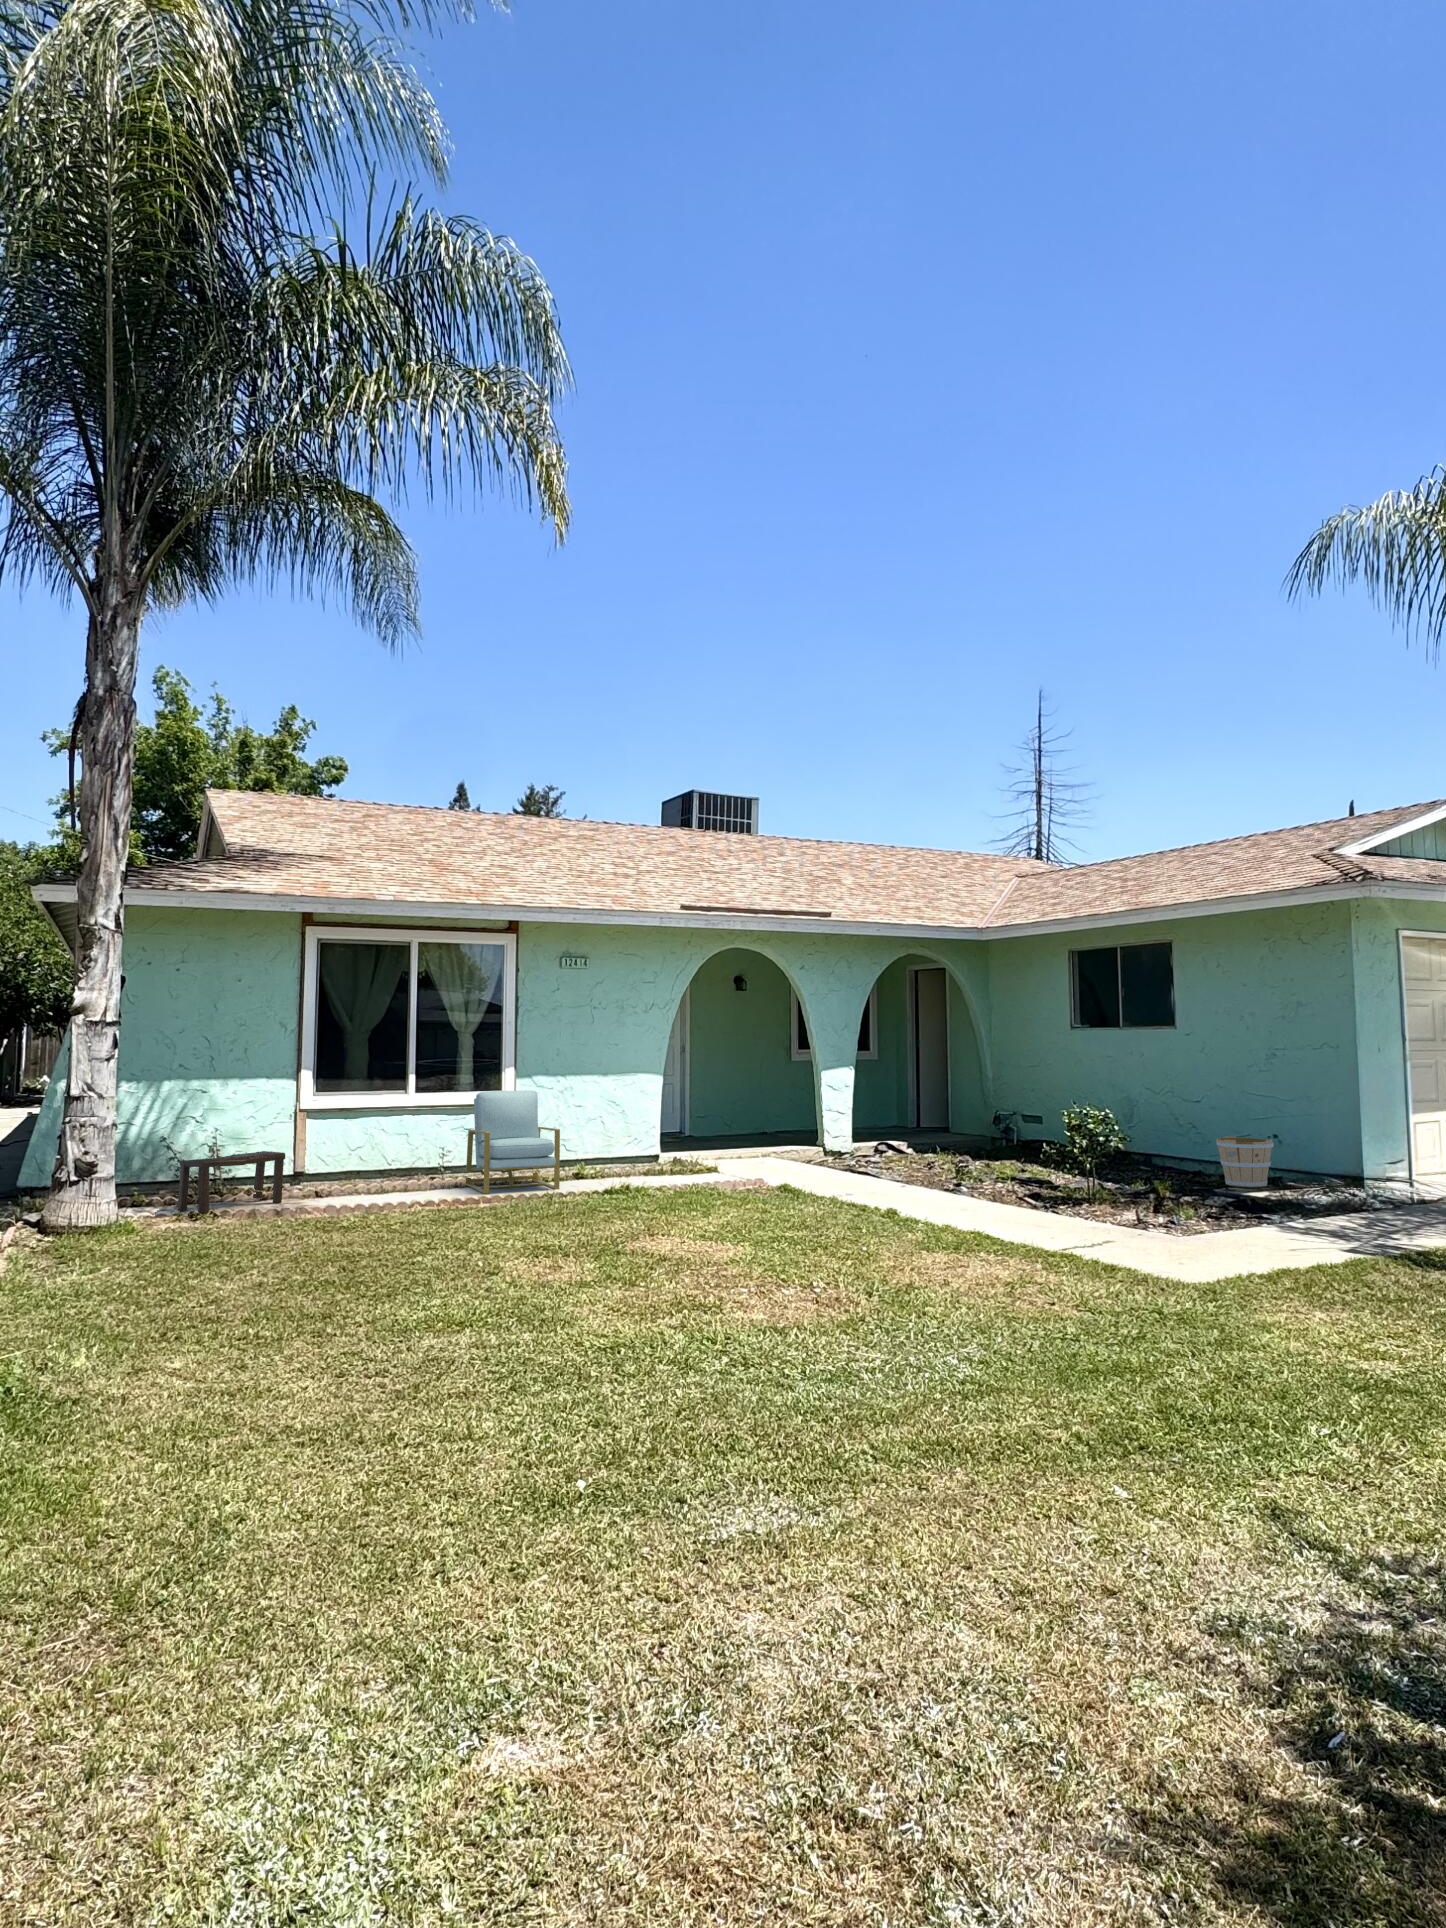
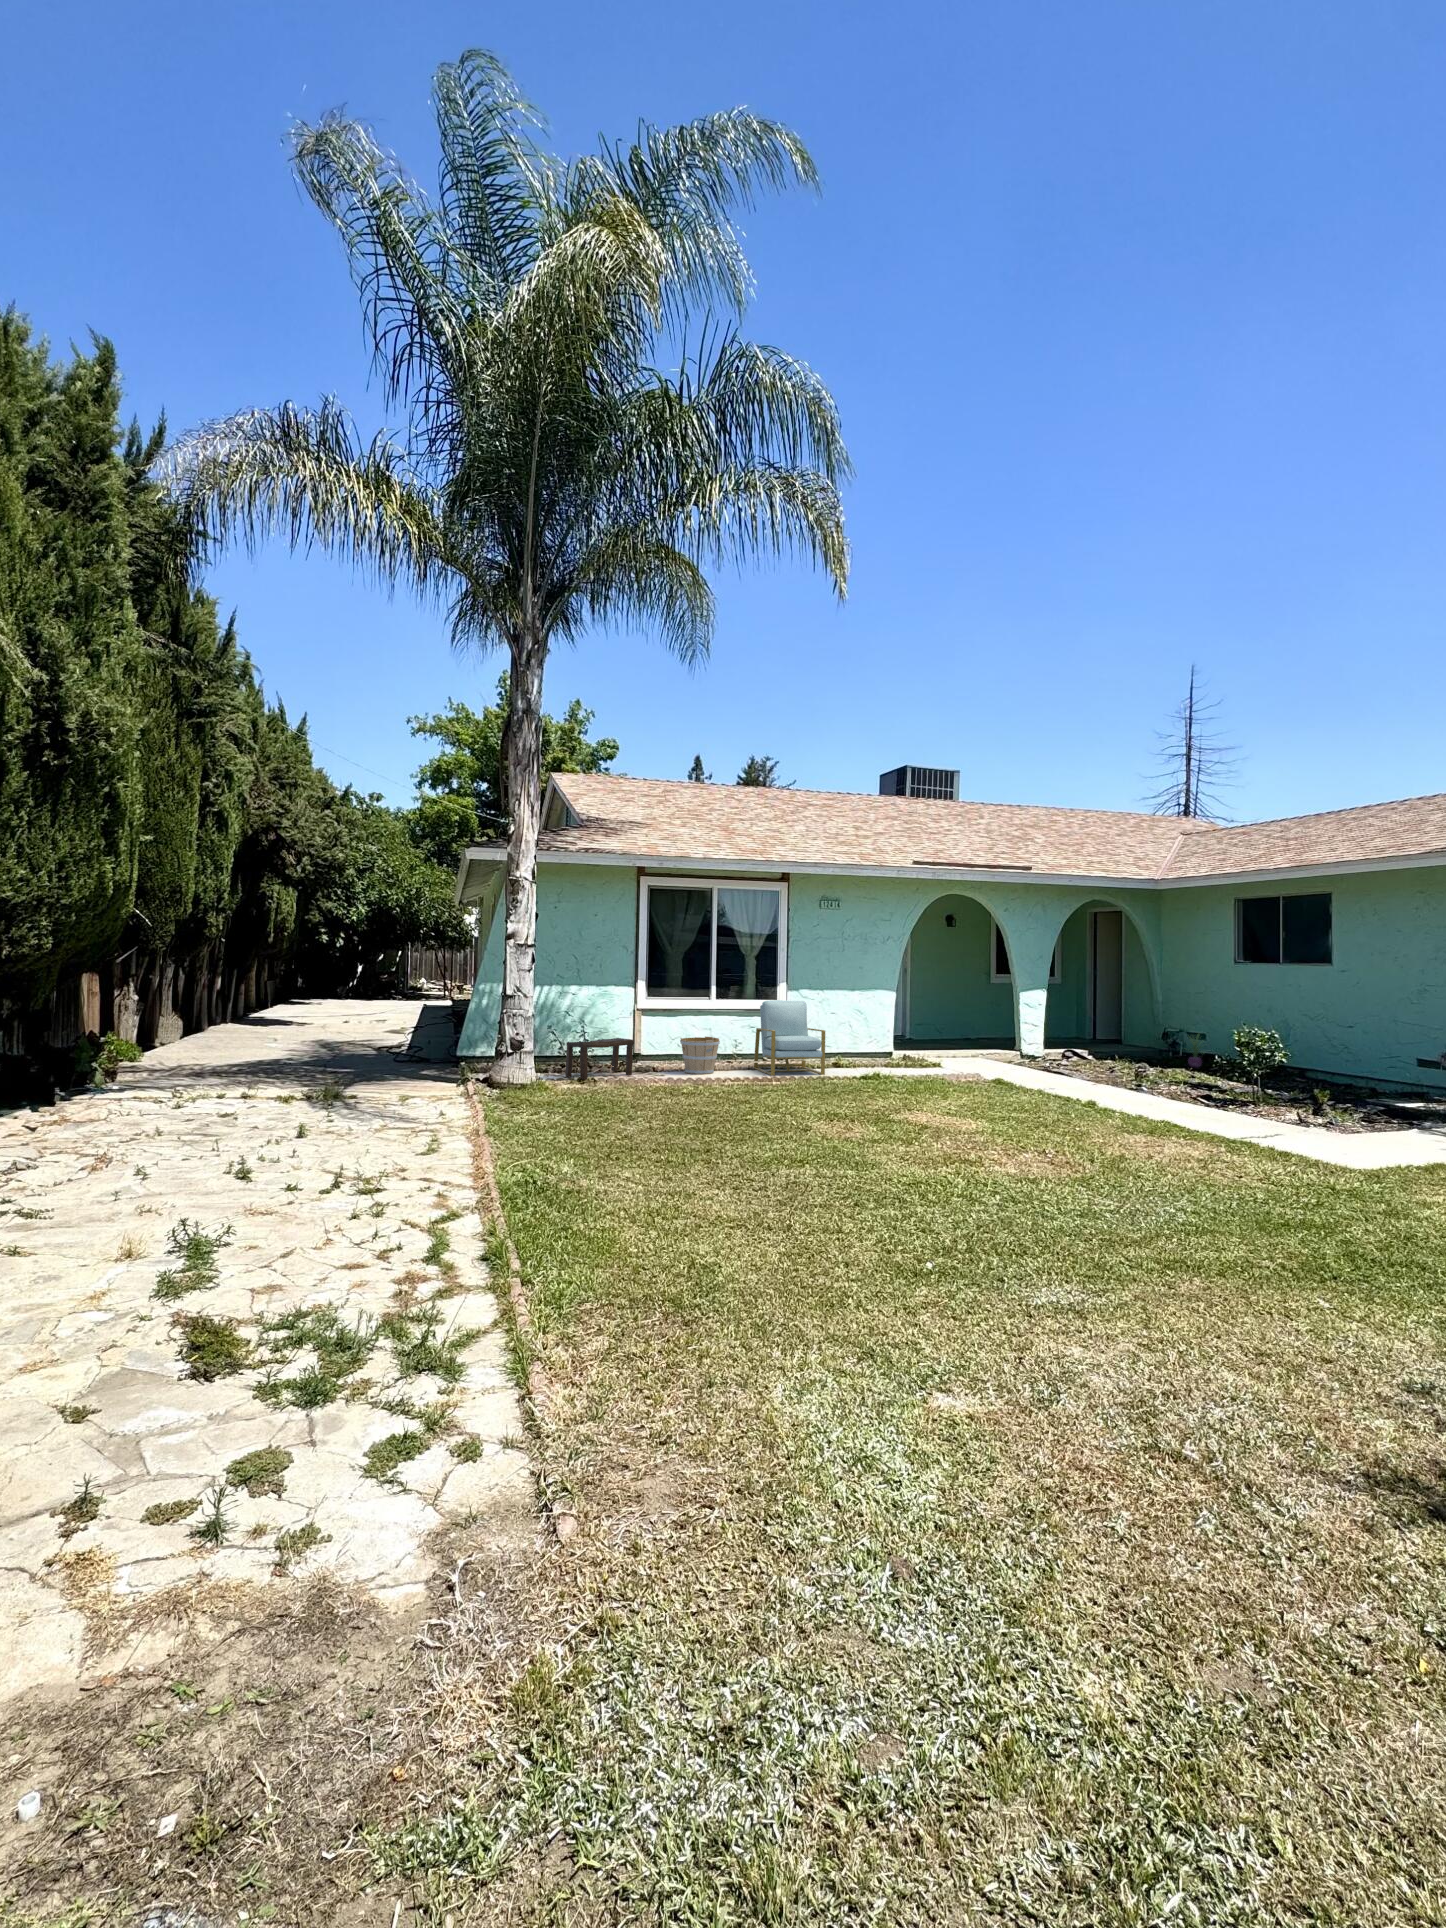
decorative plant: none [1011,1115,1058,1158] -> present [1188,1035,1202,1067]
wooden bucket: present [1216,1136,1274,1187] -> present [680,1037,720,1074]

